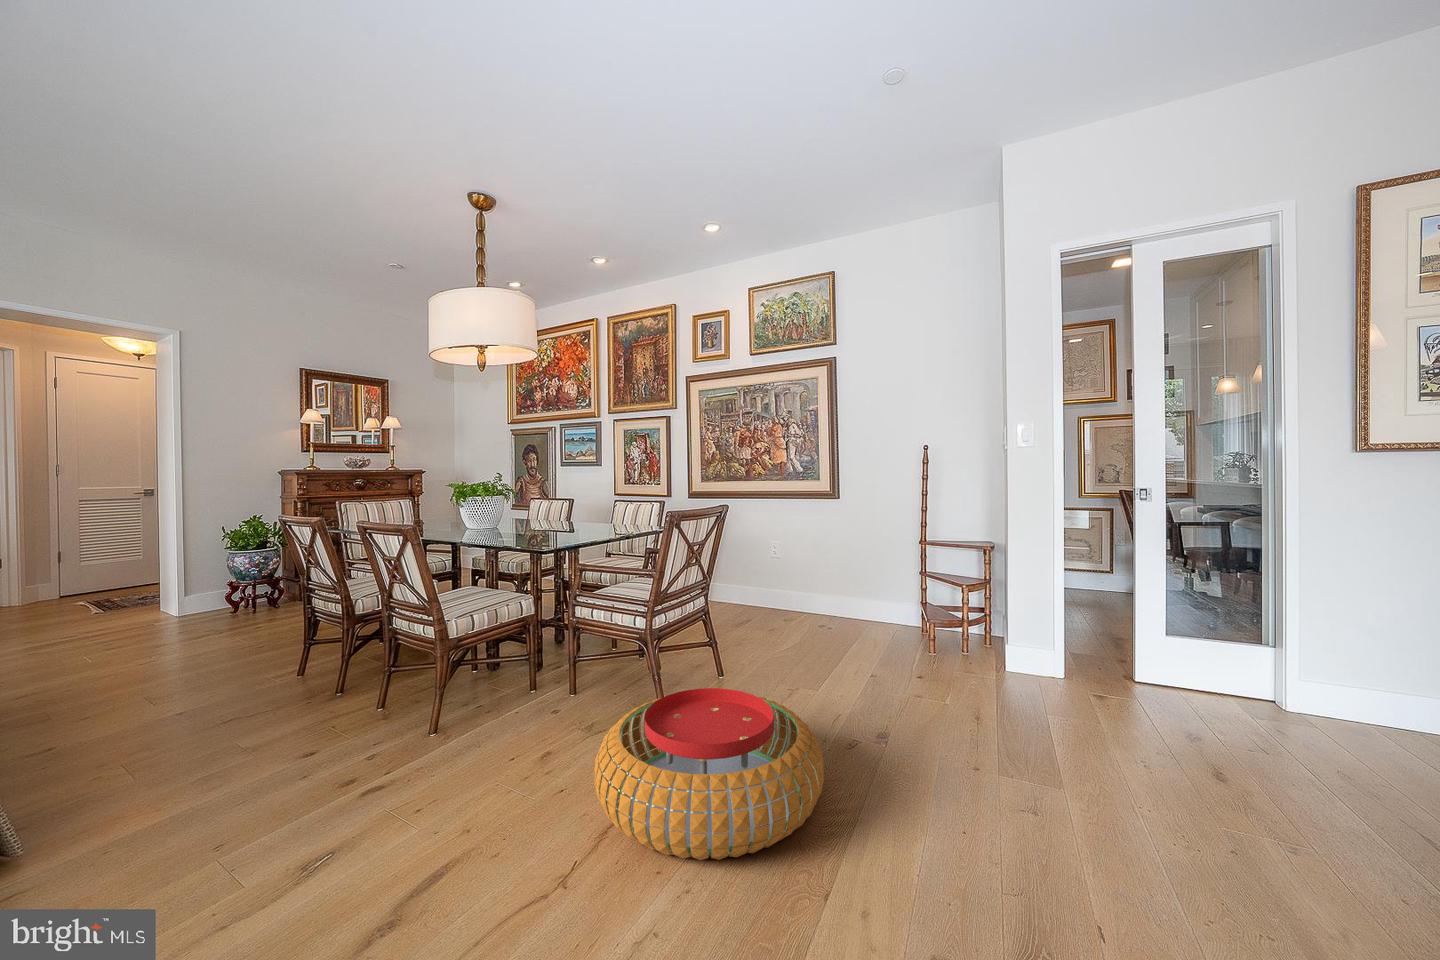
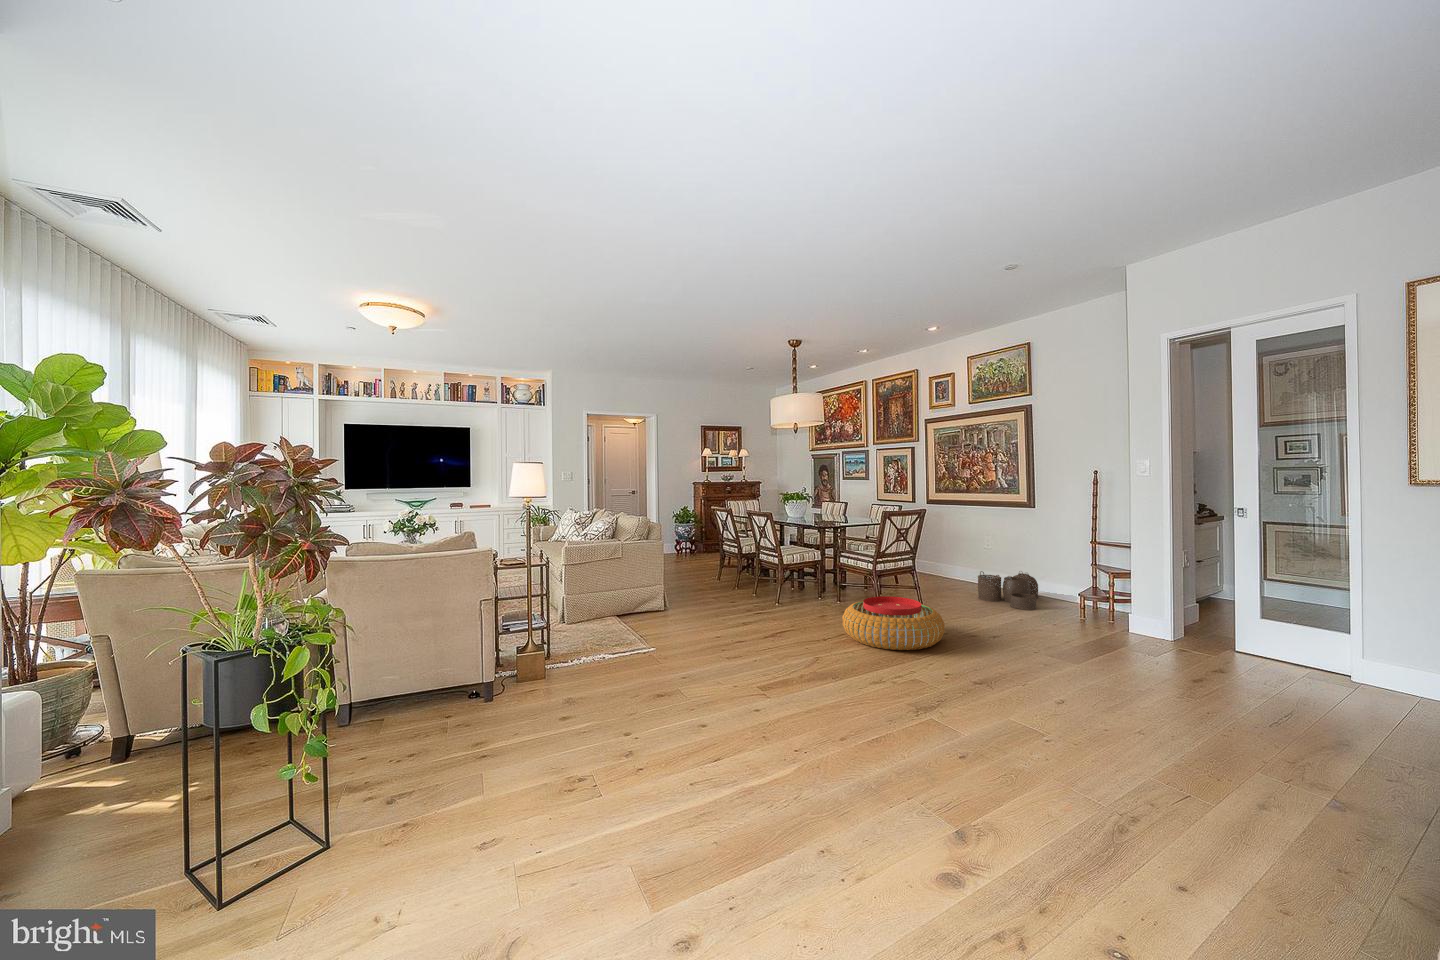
woven basket: none [780,590,867,654] -> present [978,571,1038,610]

